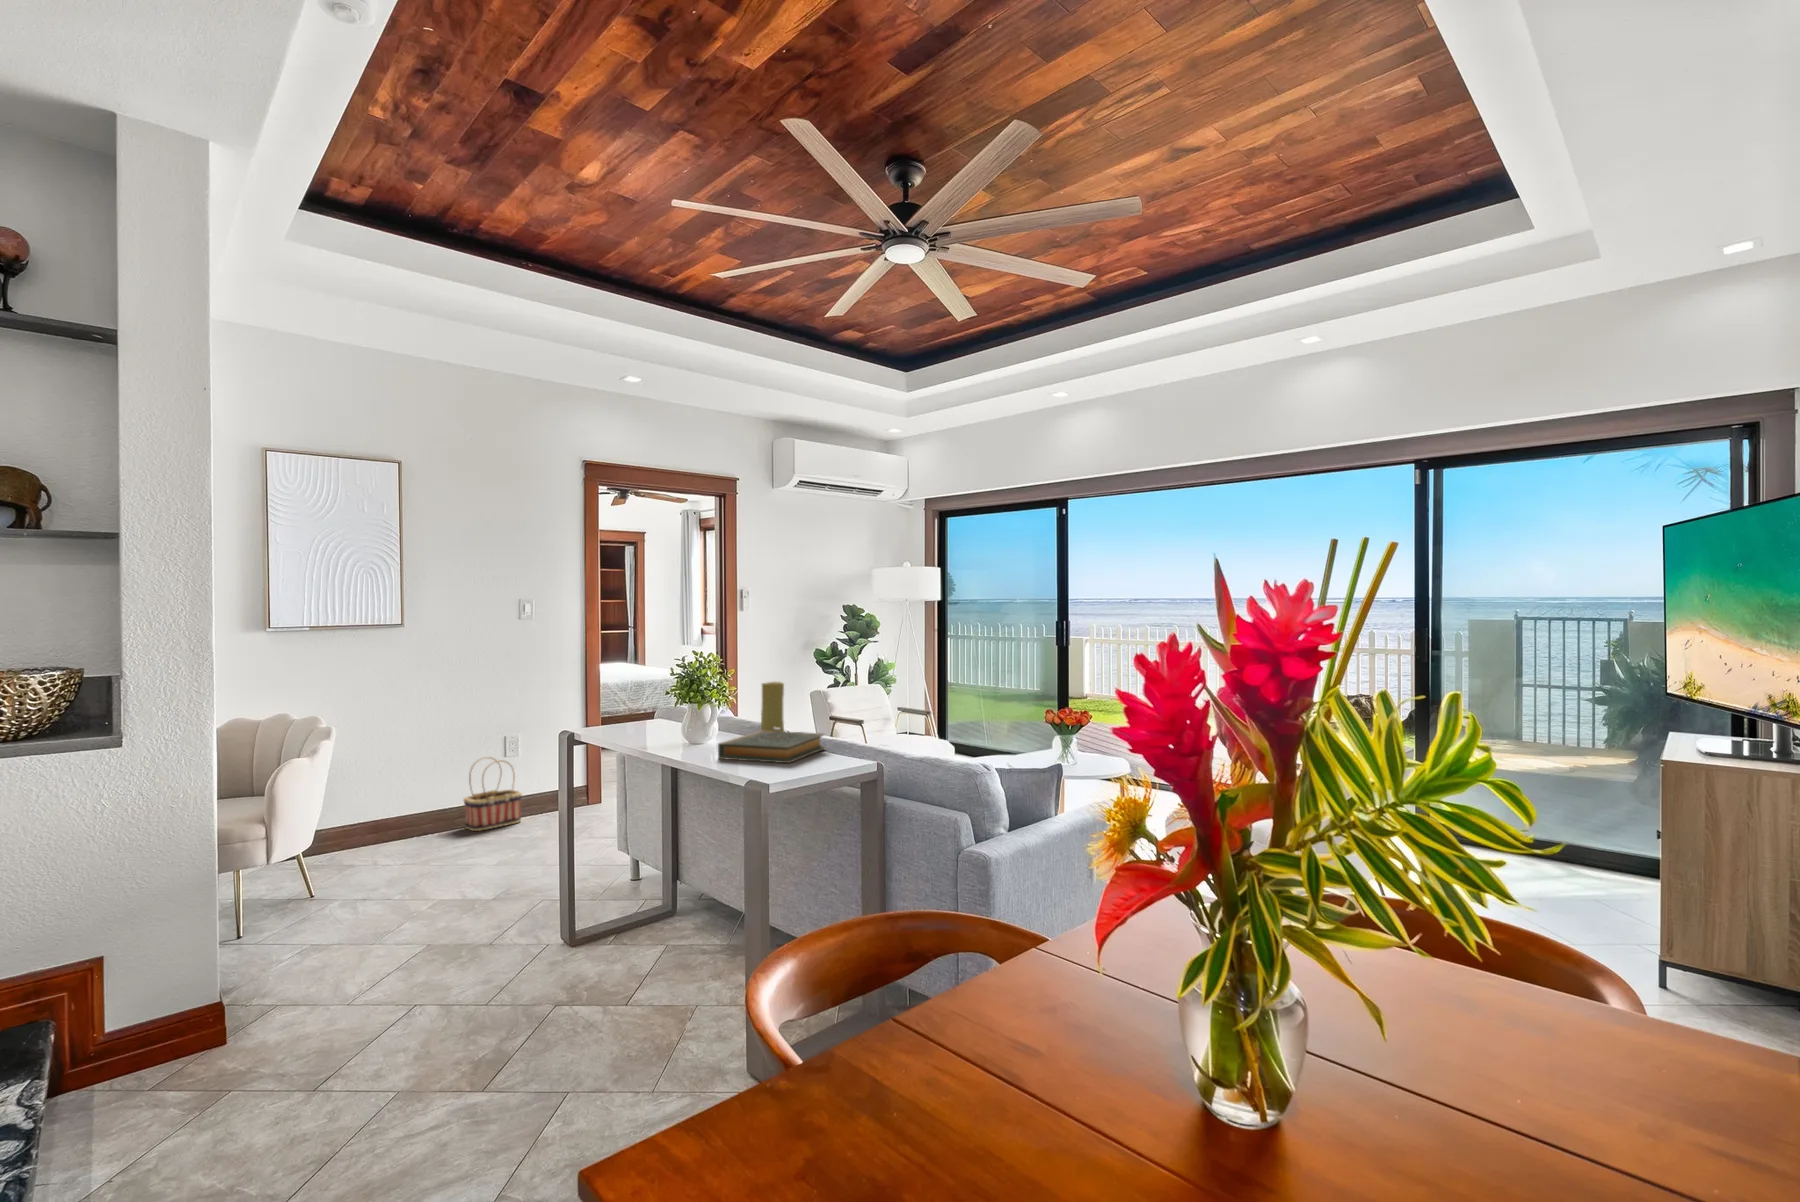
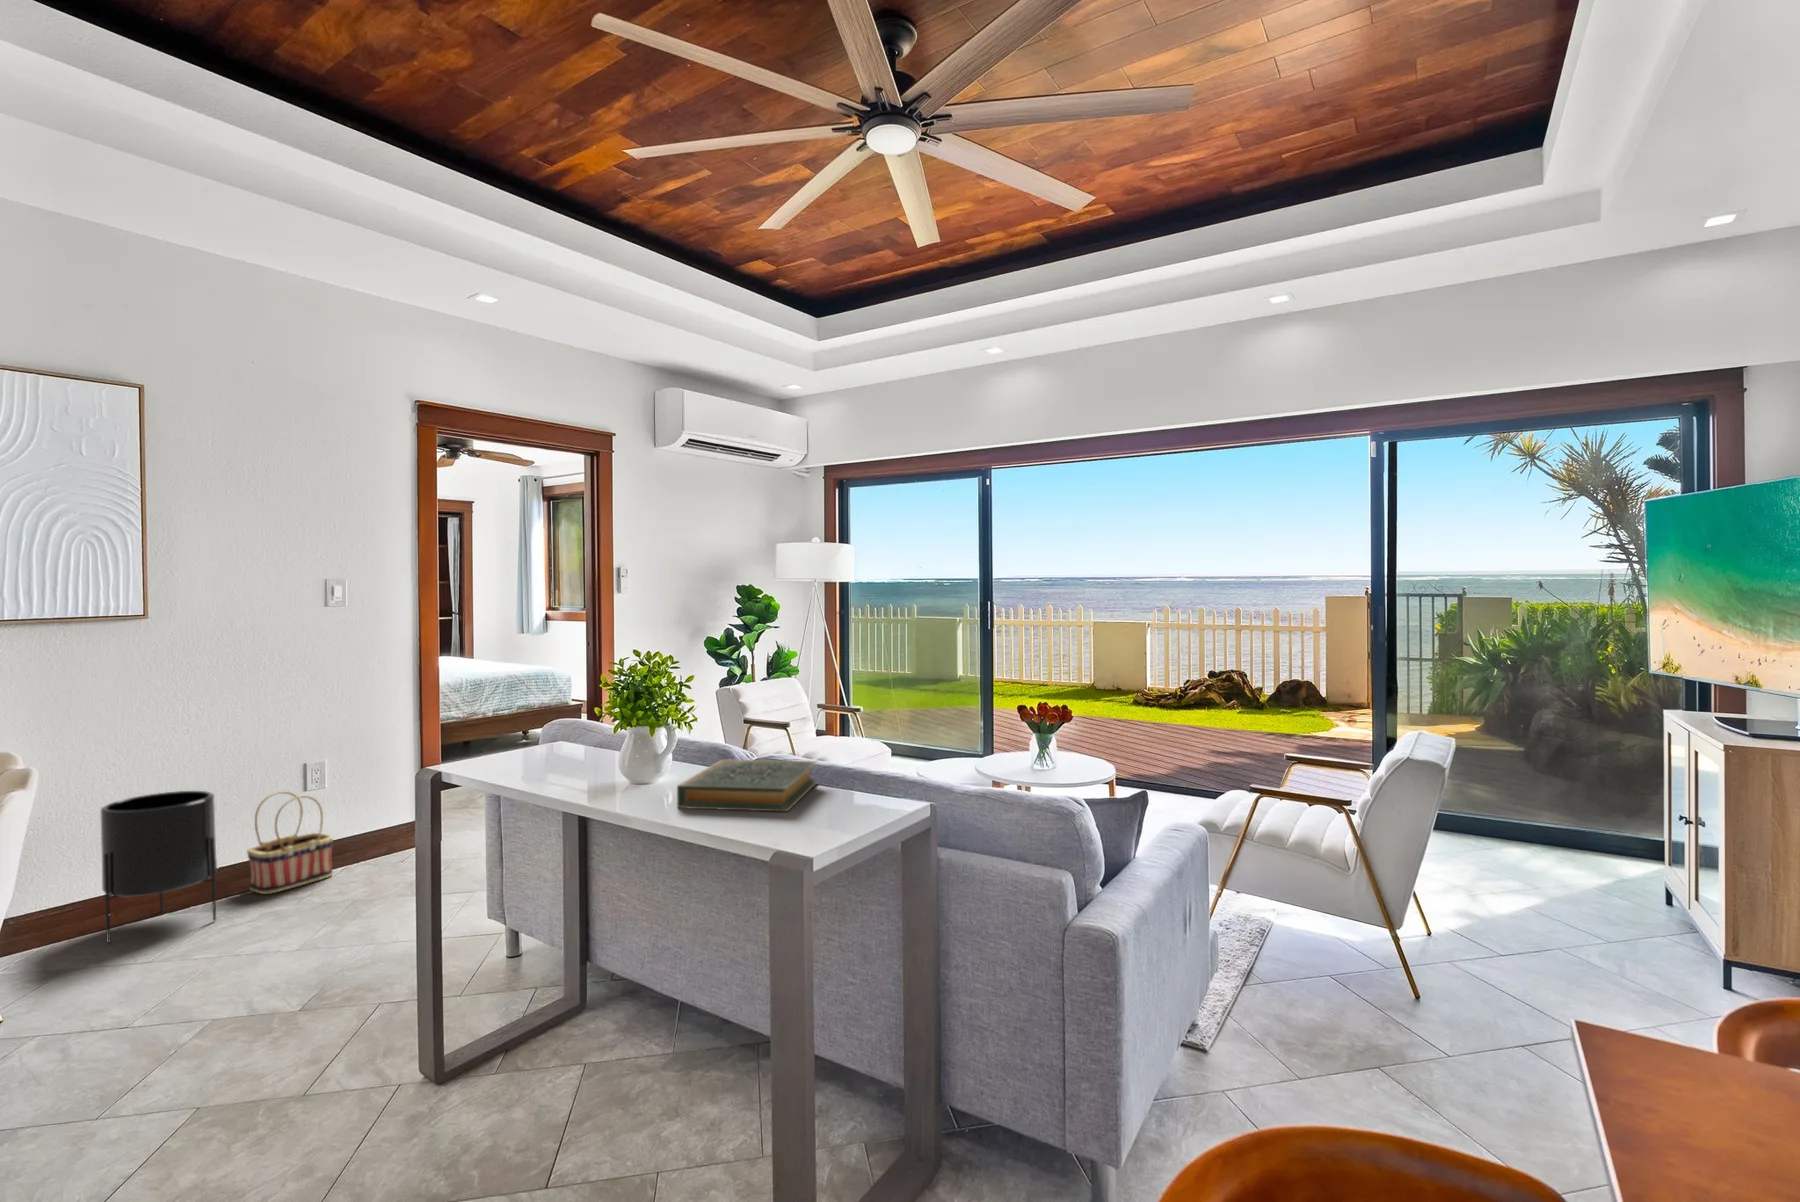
candle: present [761,682,784,731] -> none [705,690,749,770]
planter: none [371,752,442,854] -> present [101,791,217,943]

